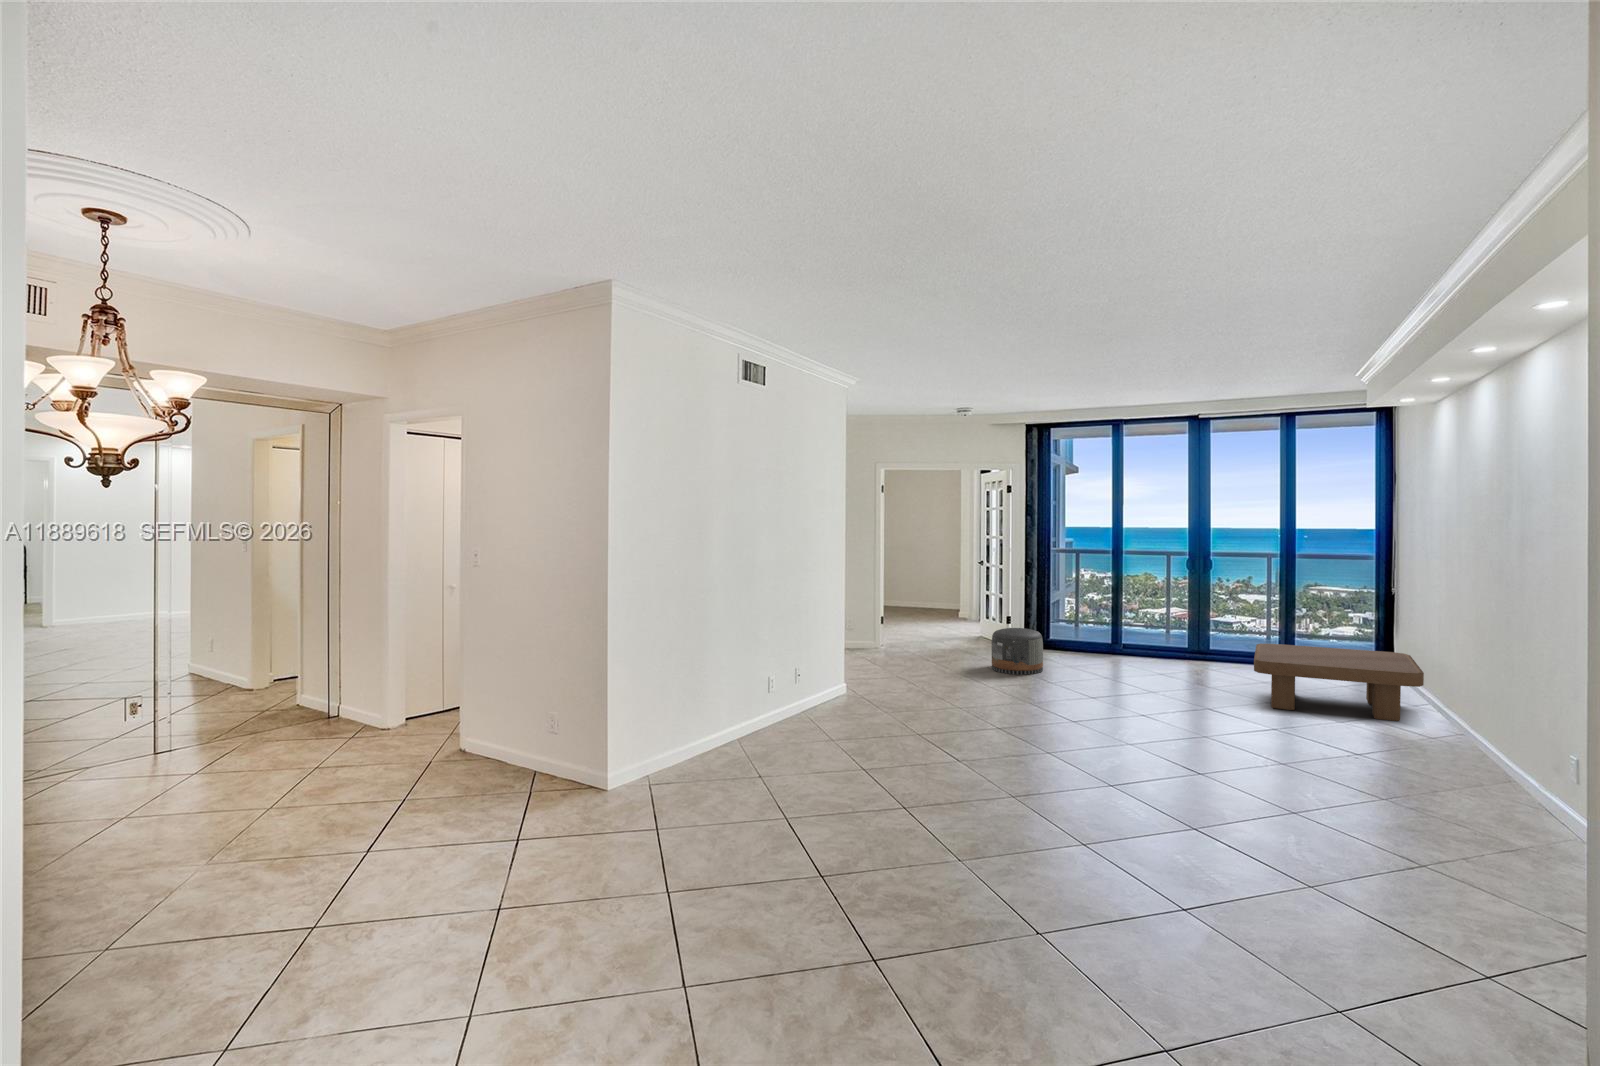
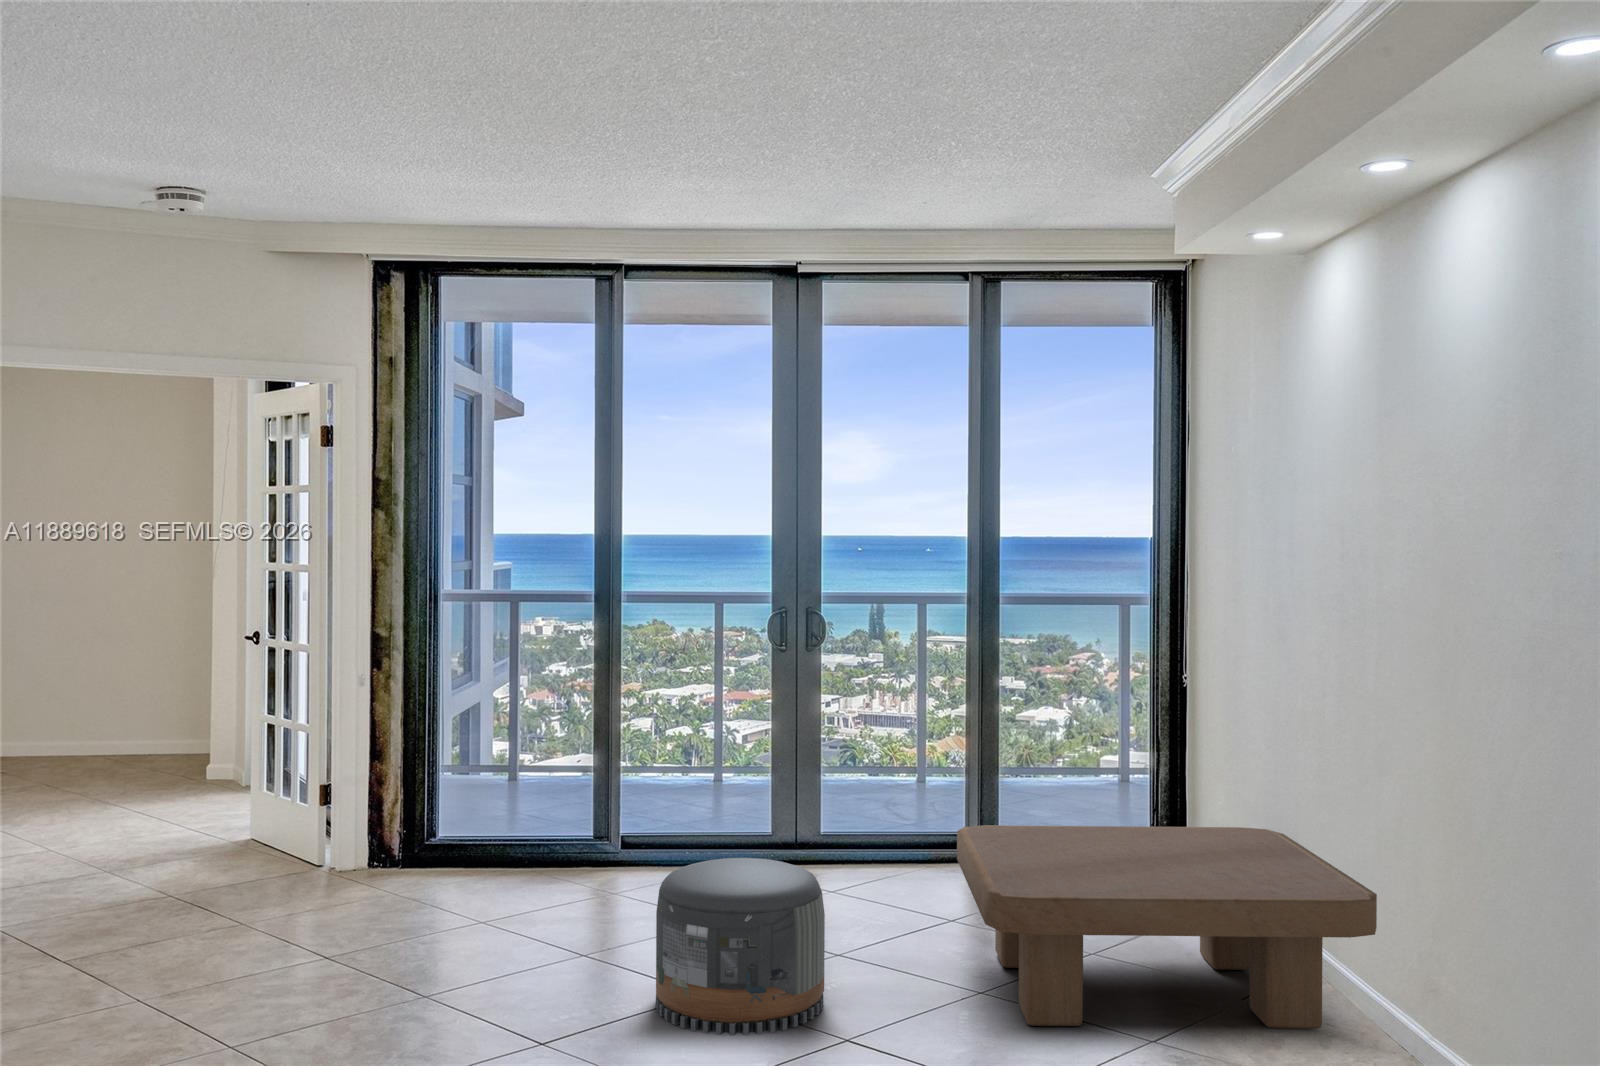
pouf: present [992,628,1043,675] -> present [656,858,825,1035]

